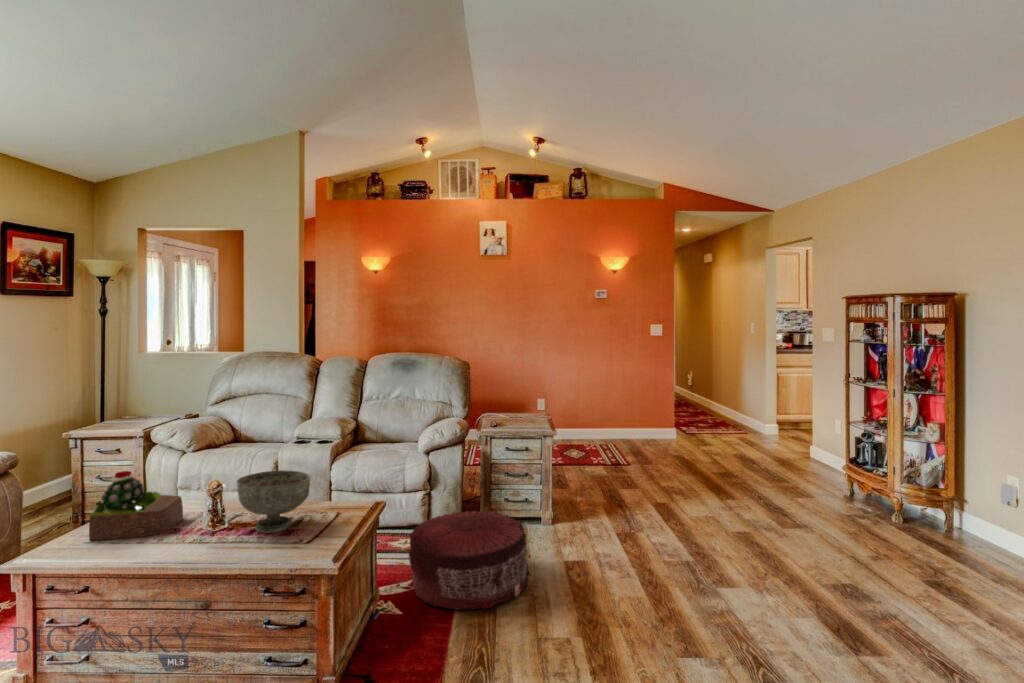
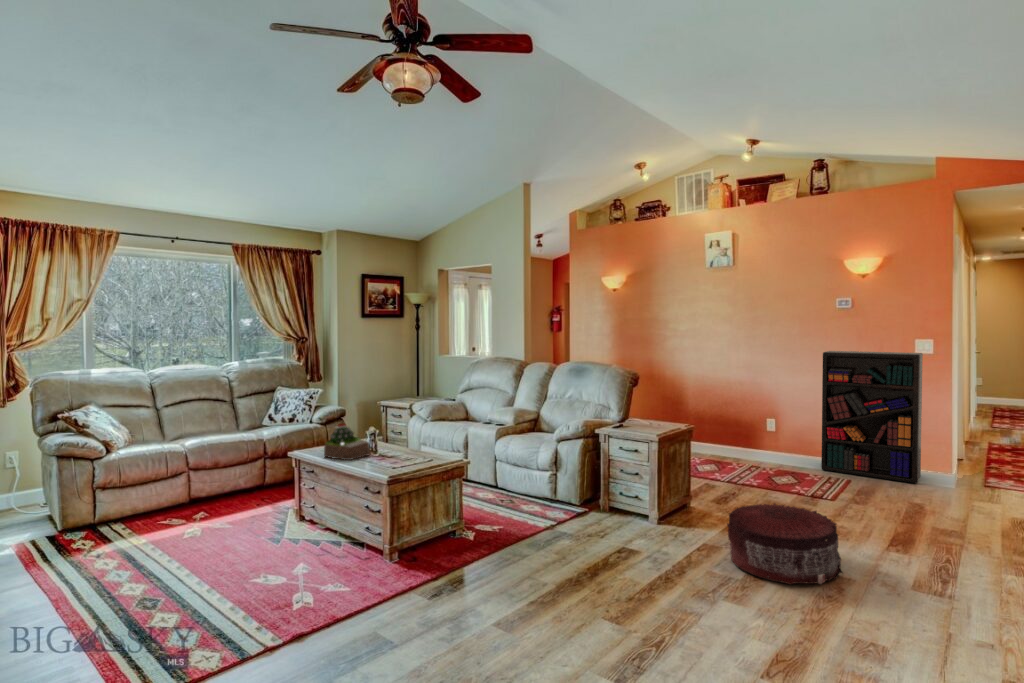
bookshelf: none [592,339,667,446] -> present [821,351,923,483]
decorative bowl: present [237,470,311,533] -> none [374,434,415,469]
pouf: present [408,511,531,610] -> present [727,503,843,584]

